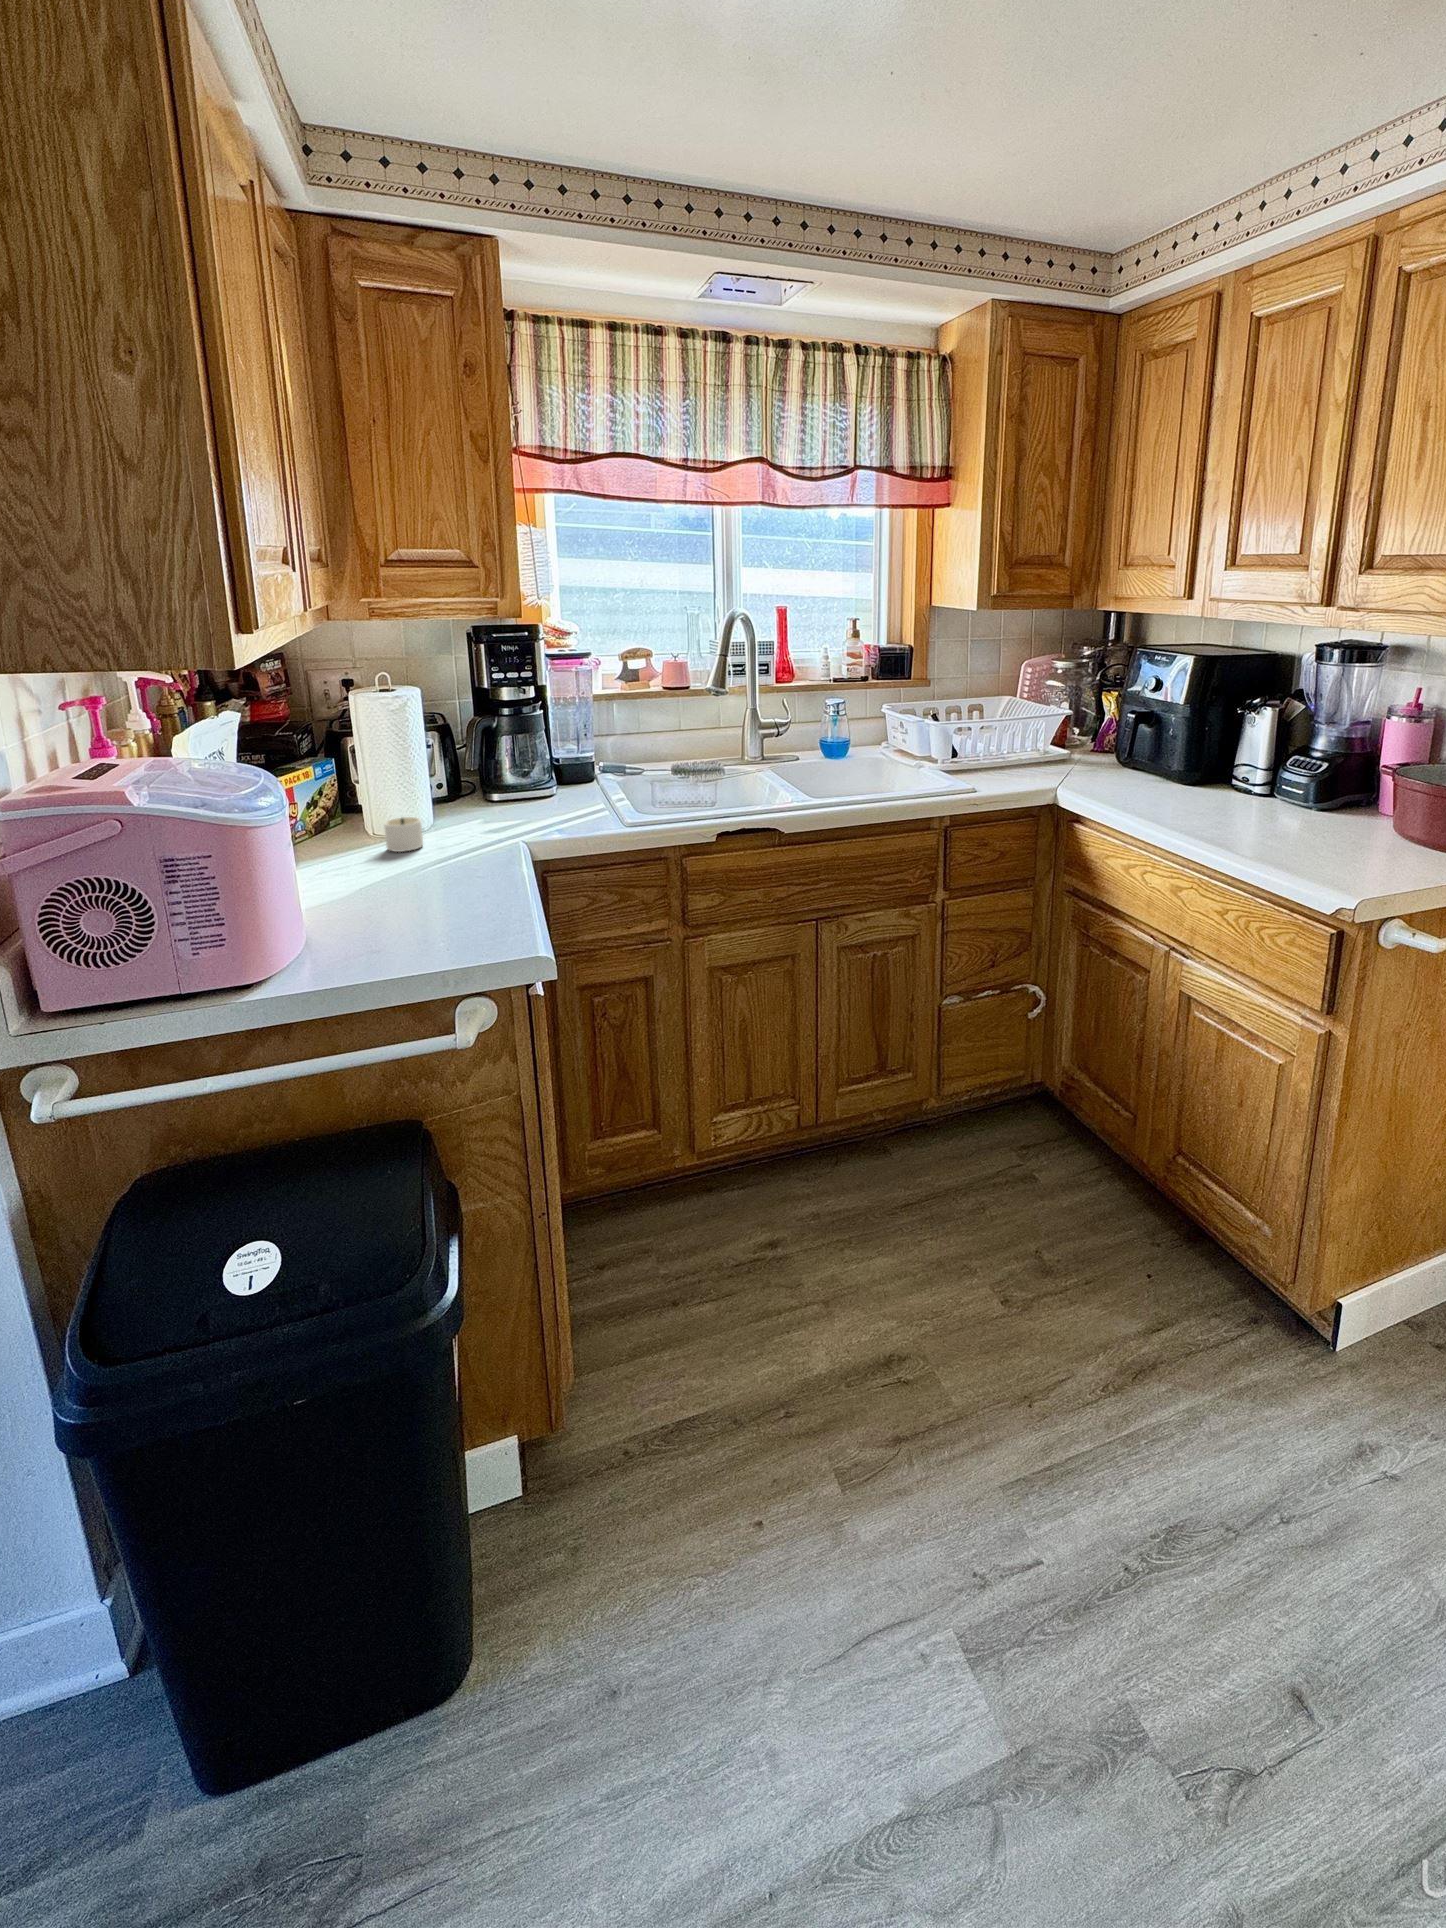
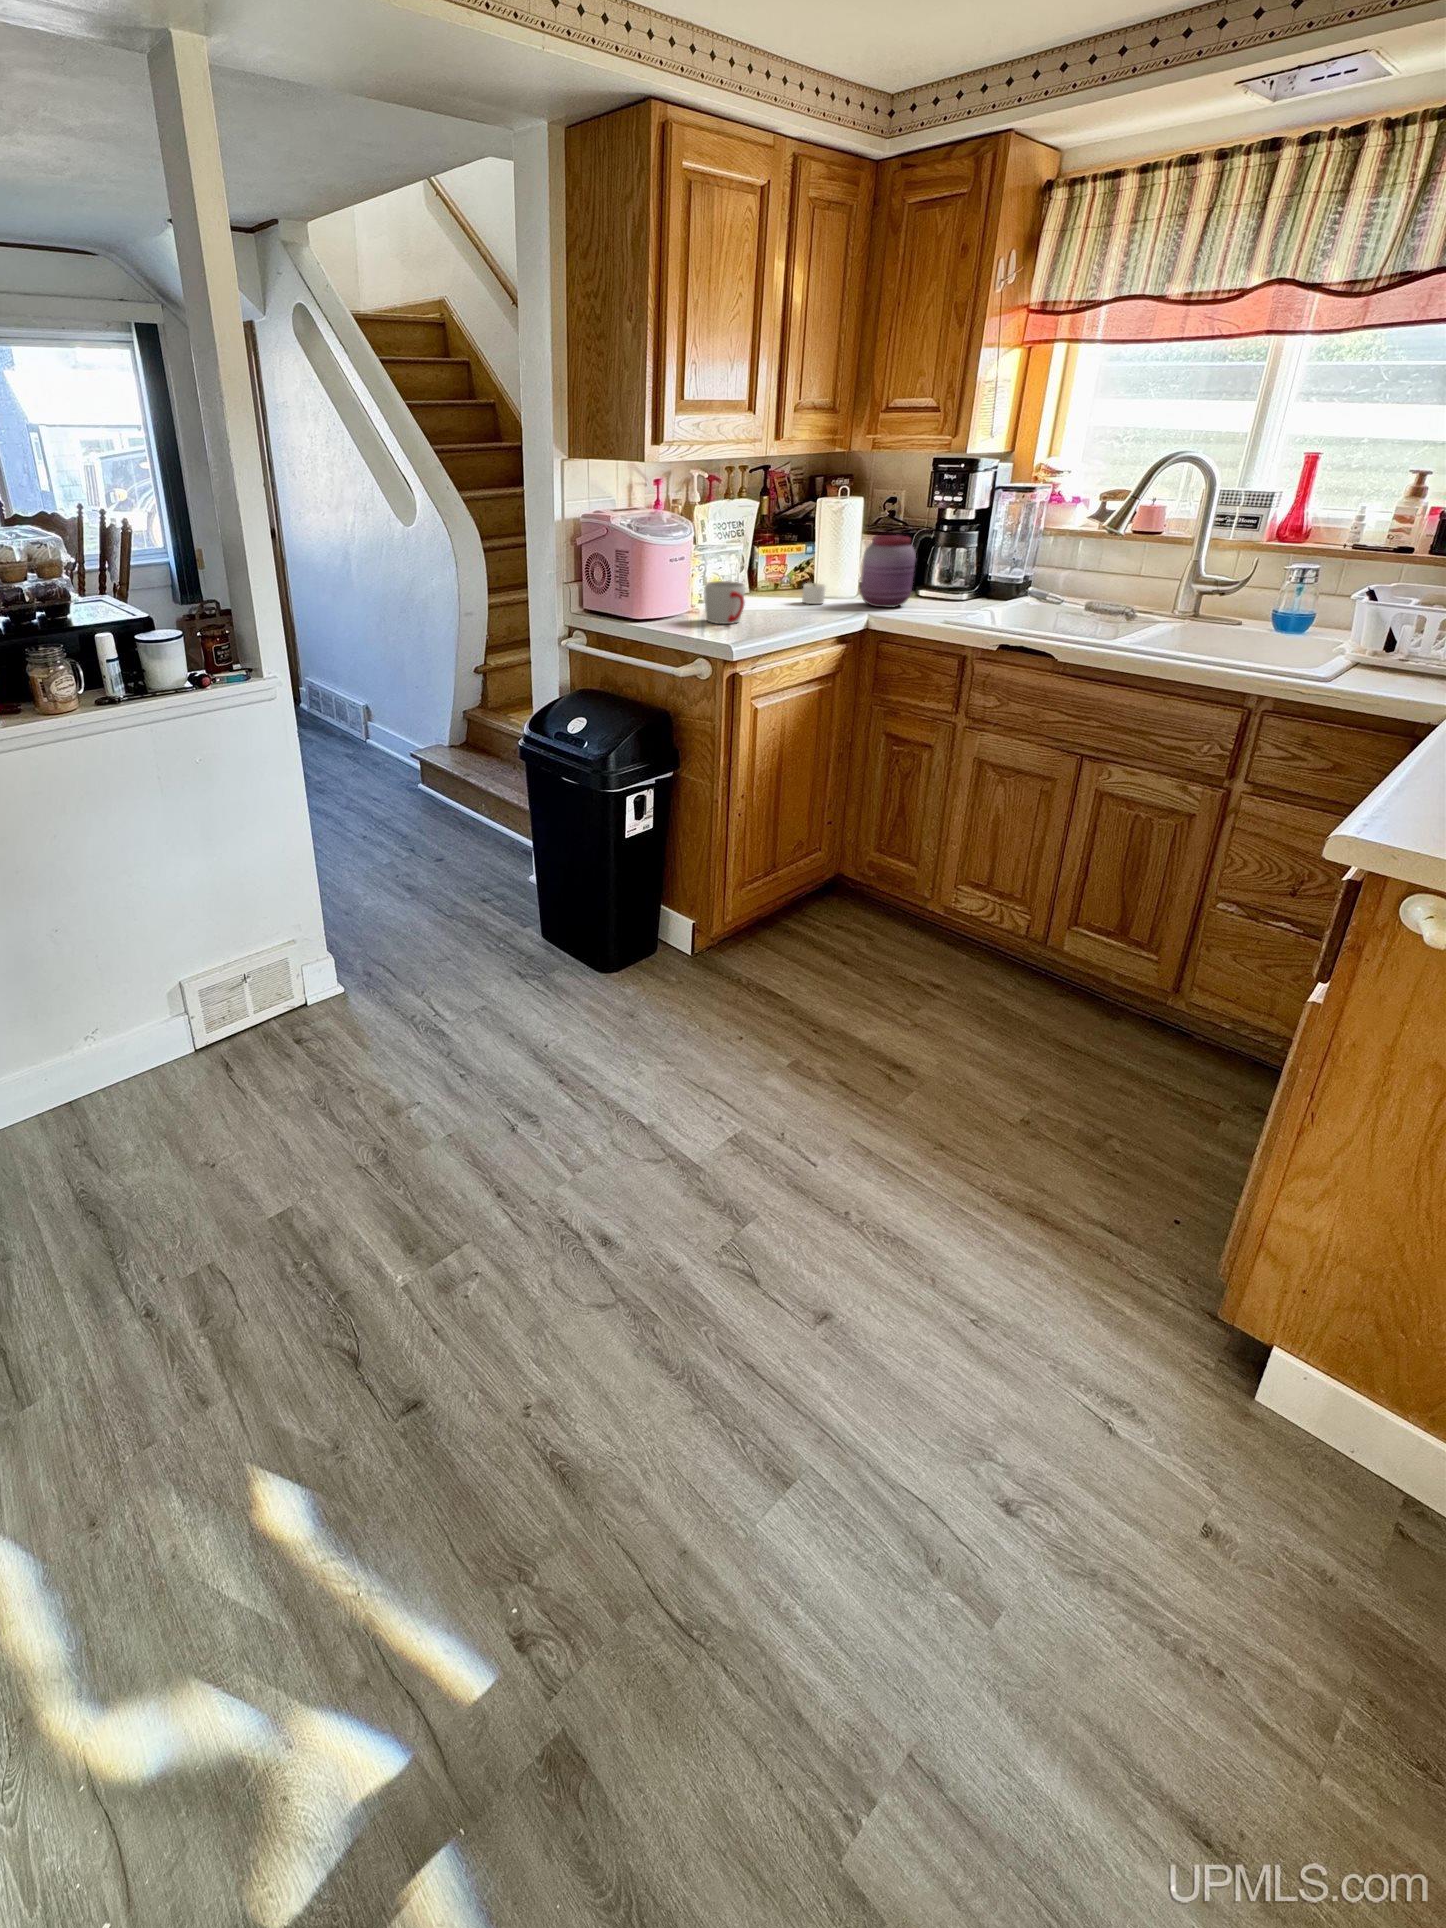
jar: none [453,729,530,829] -> present [860,535,916,607]
mug: none [359,851,469,933] -> present [704,581,745,624]

